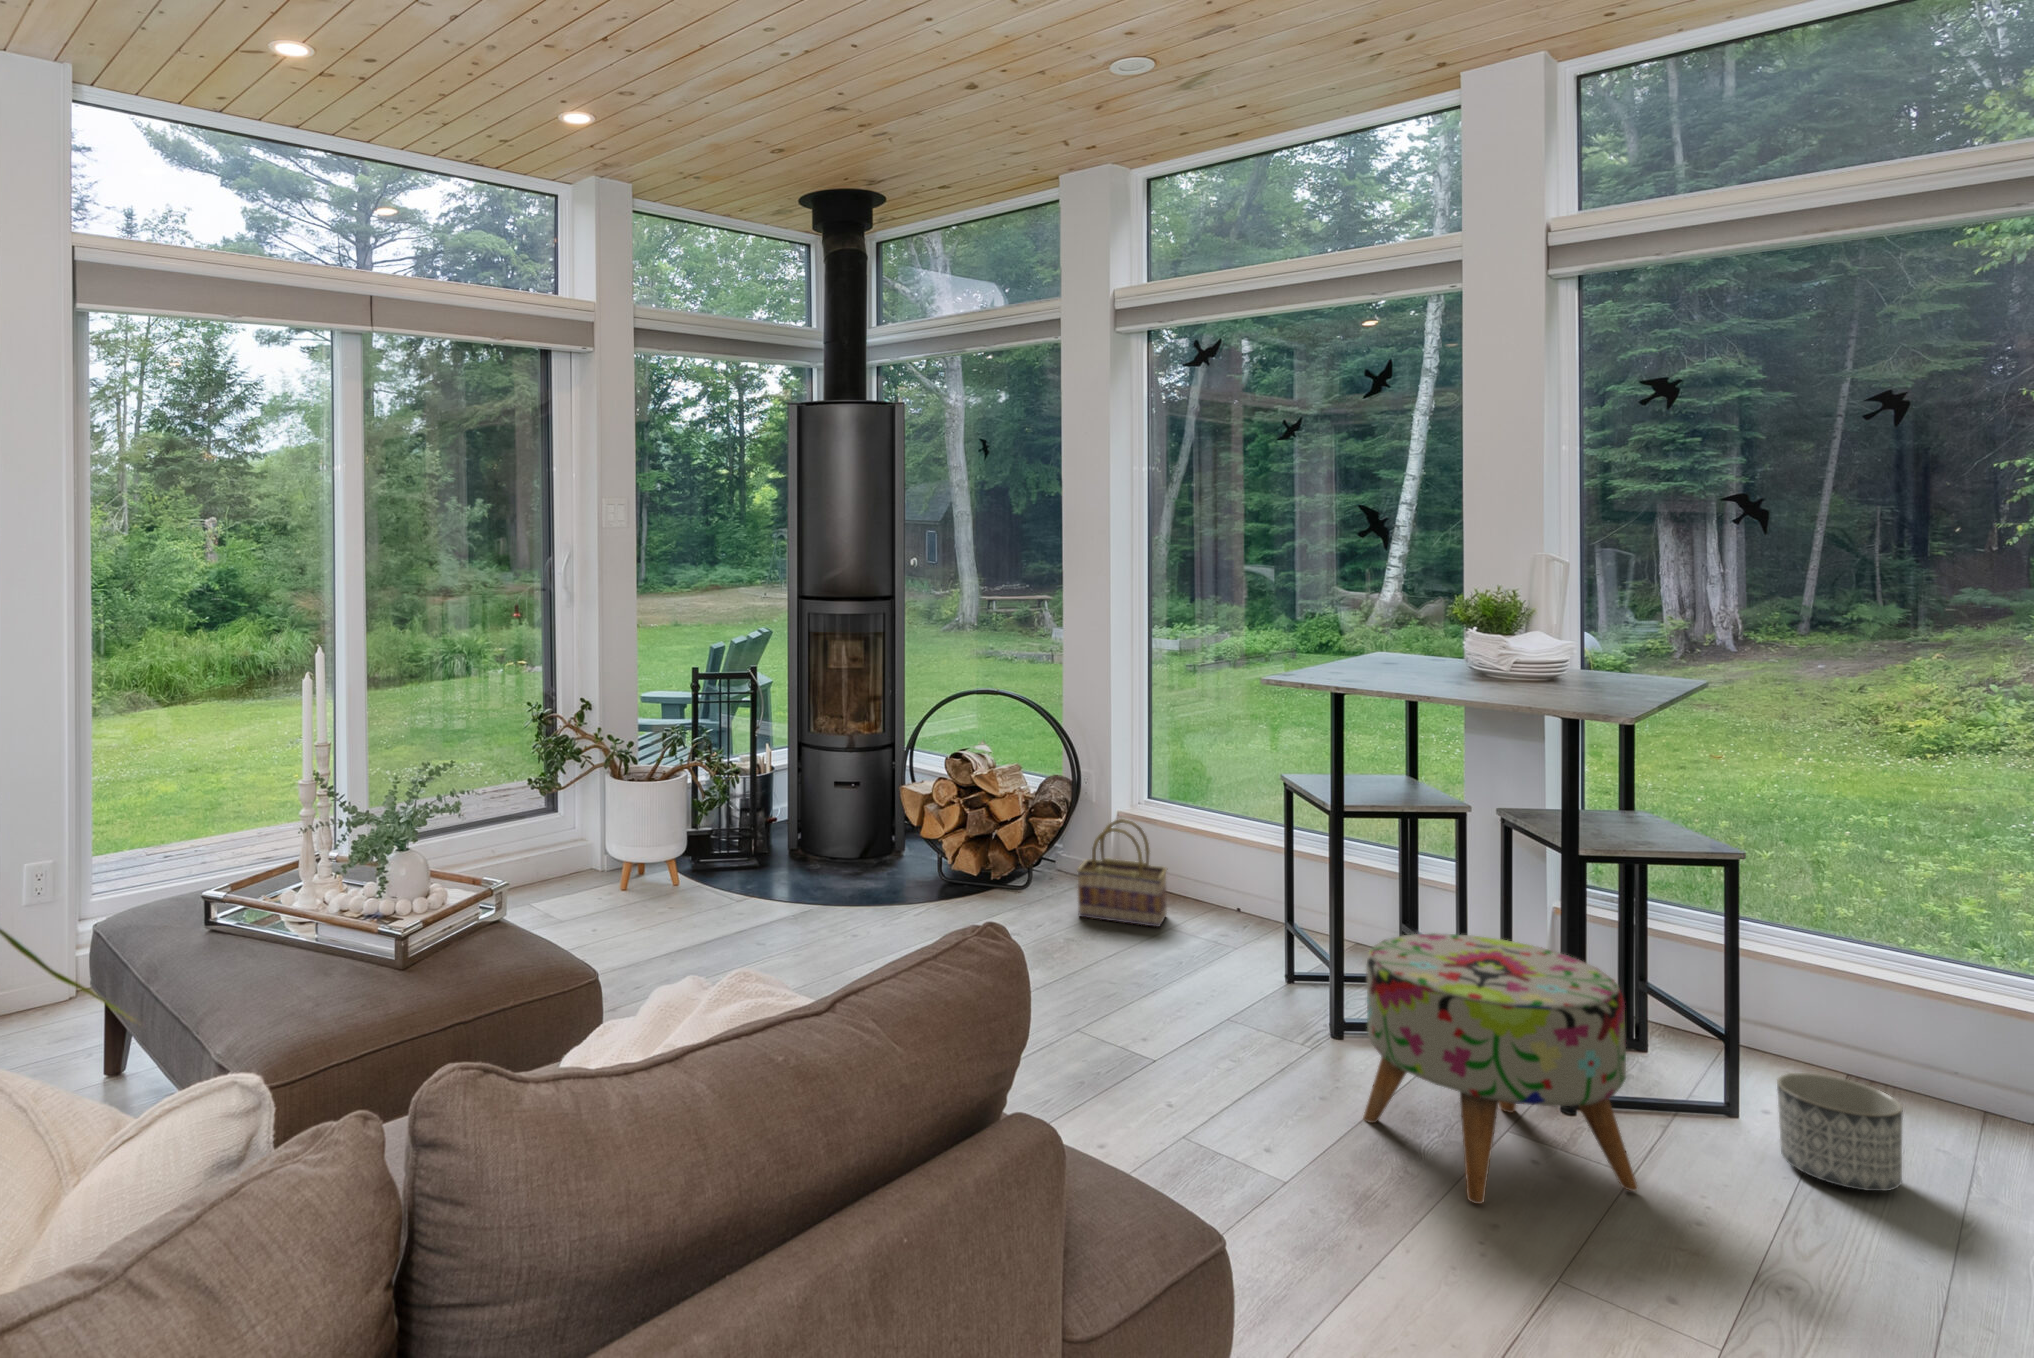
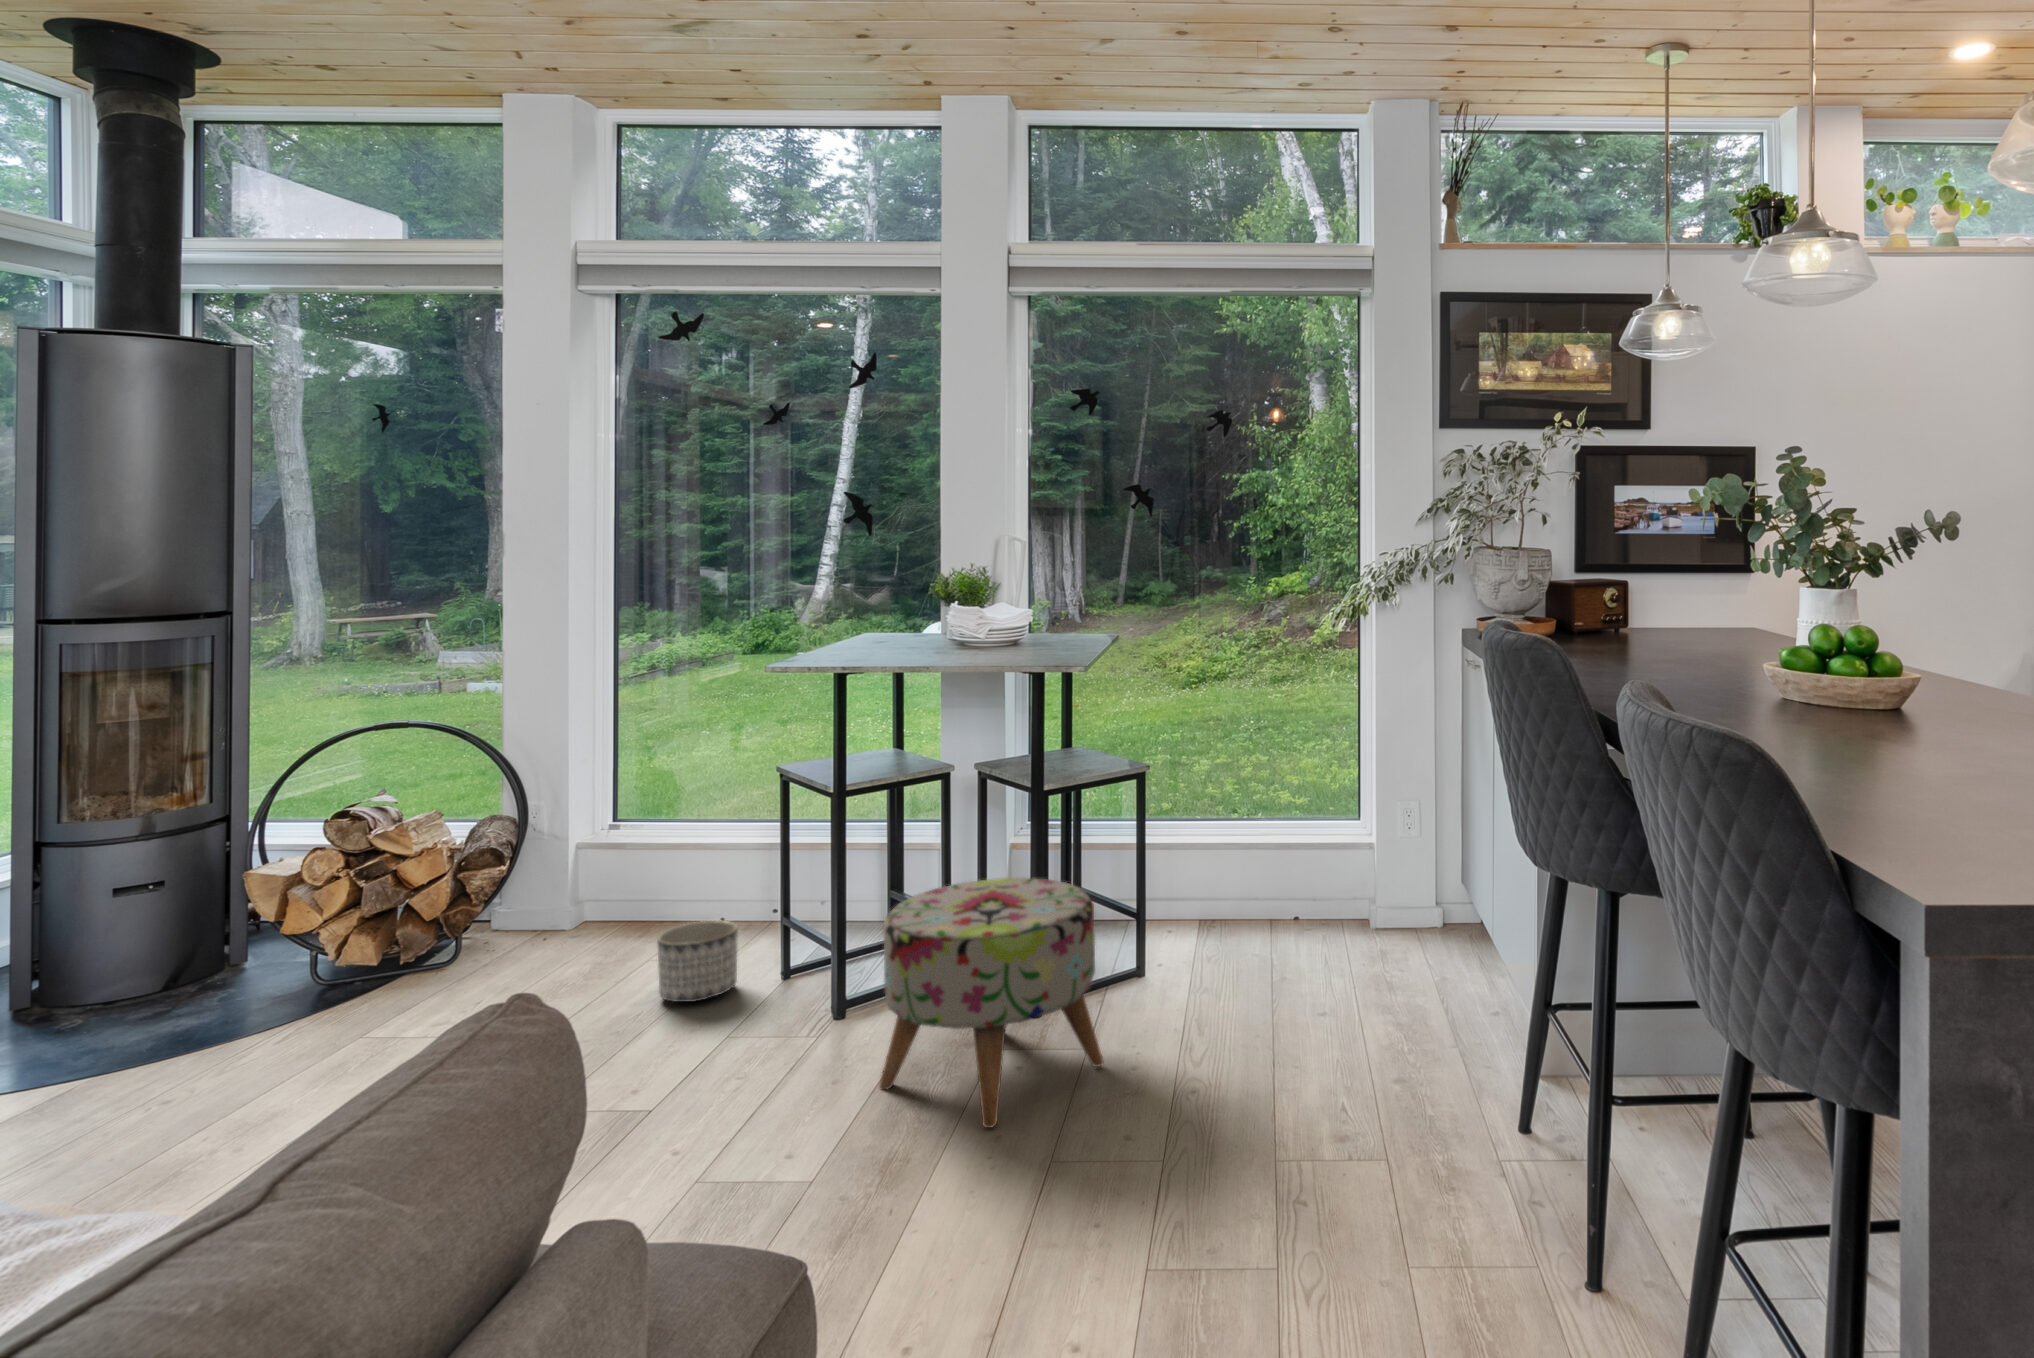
basket: present [1077,819,1167,927] -> none [526,850,639,975]
planter: present [1777,1073,1903,1191] -> present [657,920,738,1002]

